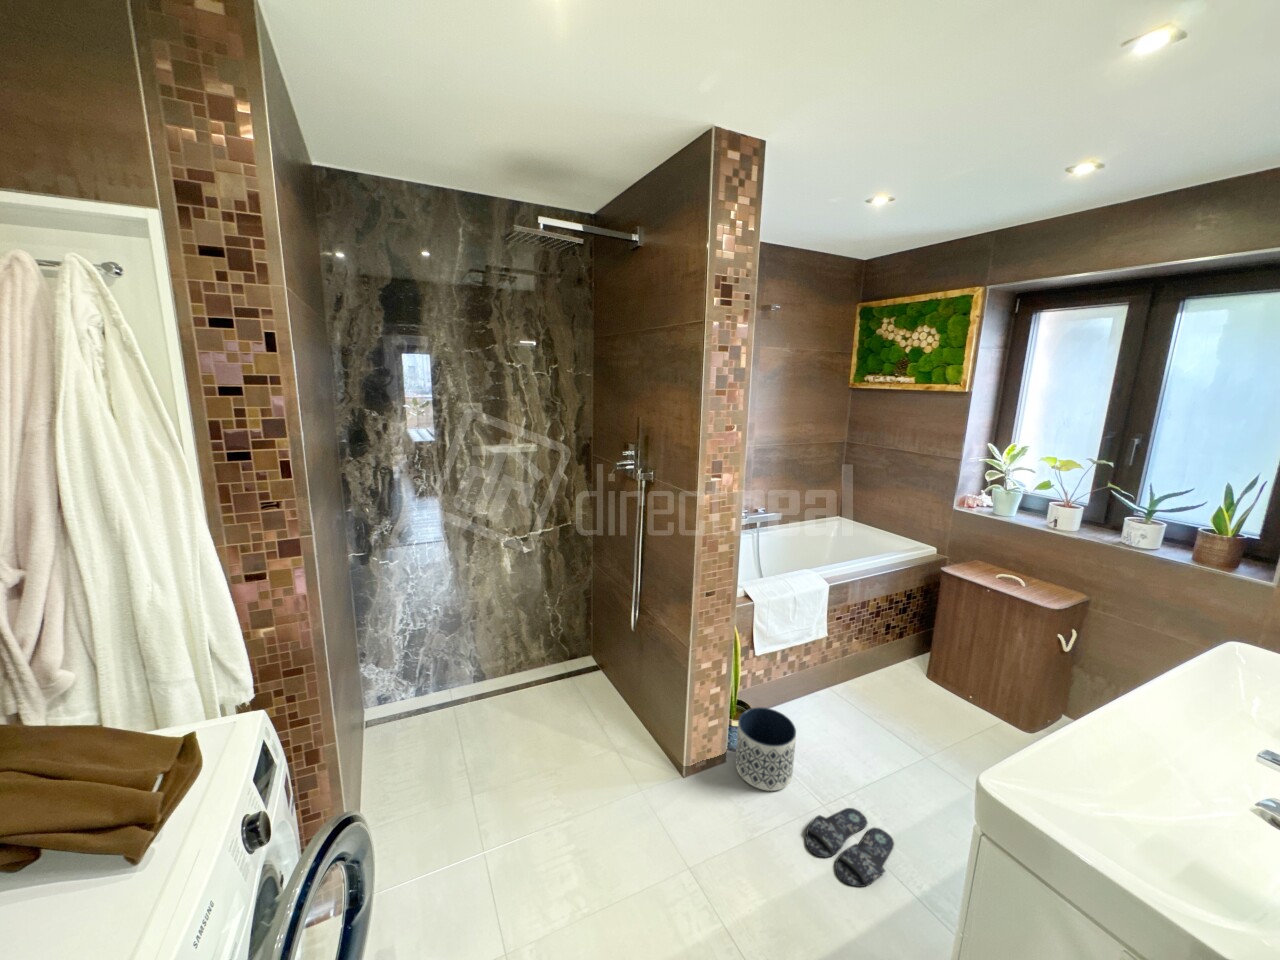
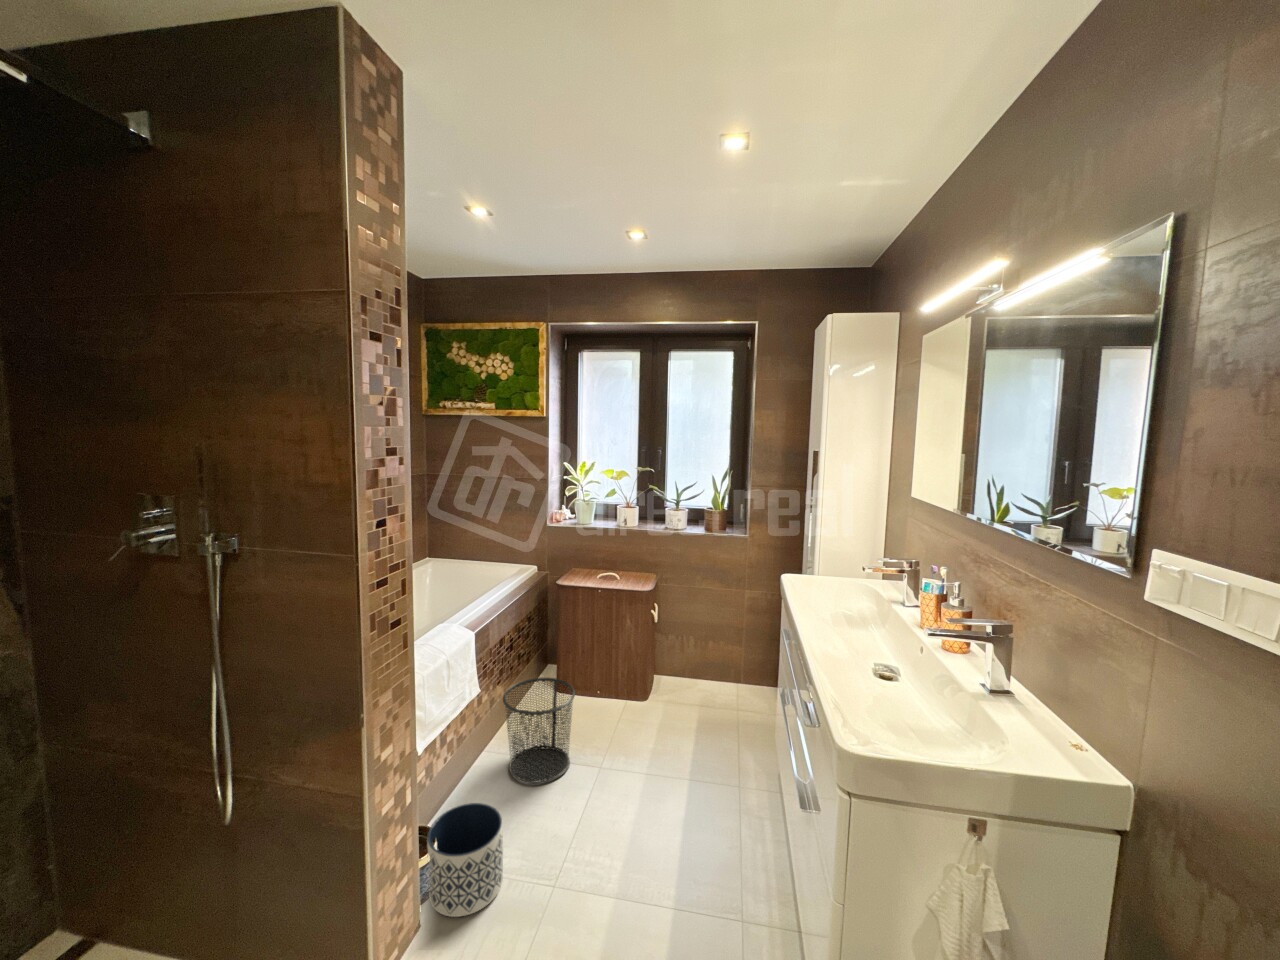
waste bin: none [841,645,917,745] -> present [503,678,575,784]
slippers: present [806,808,894,887] -> none [546,853,627,934]

